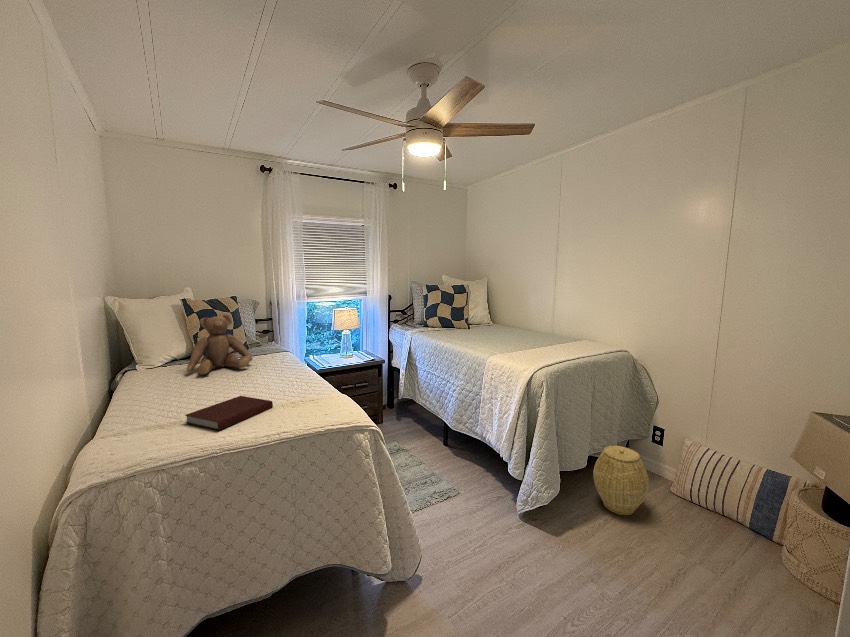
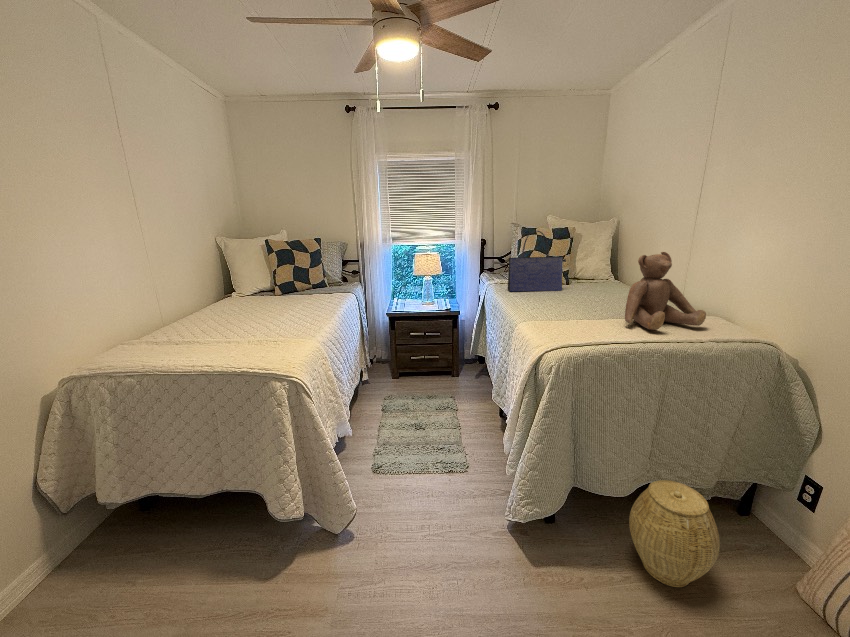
tote bag: none [435,288,475,337] -> present [508,231,566,291]
teddy bear: present [187,315,253,375] -> present [625,252,706,330]
notebook: present [185,396,273,430] -> none [182,329,247,355]

